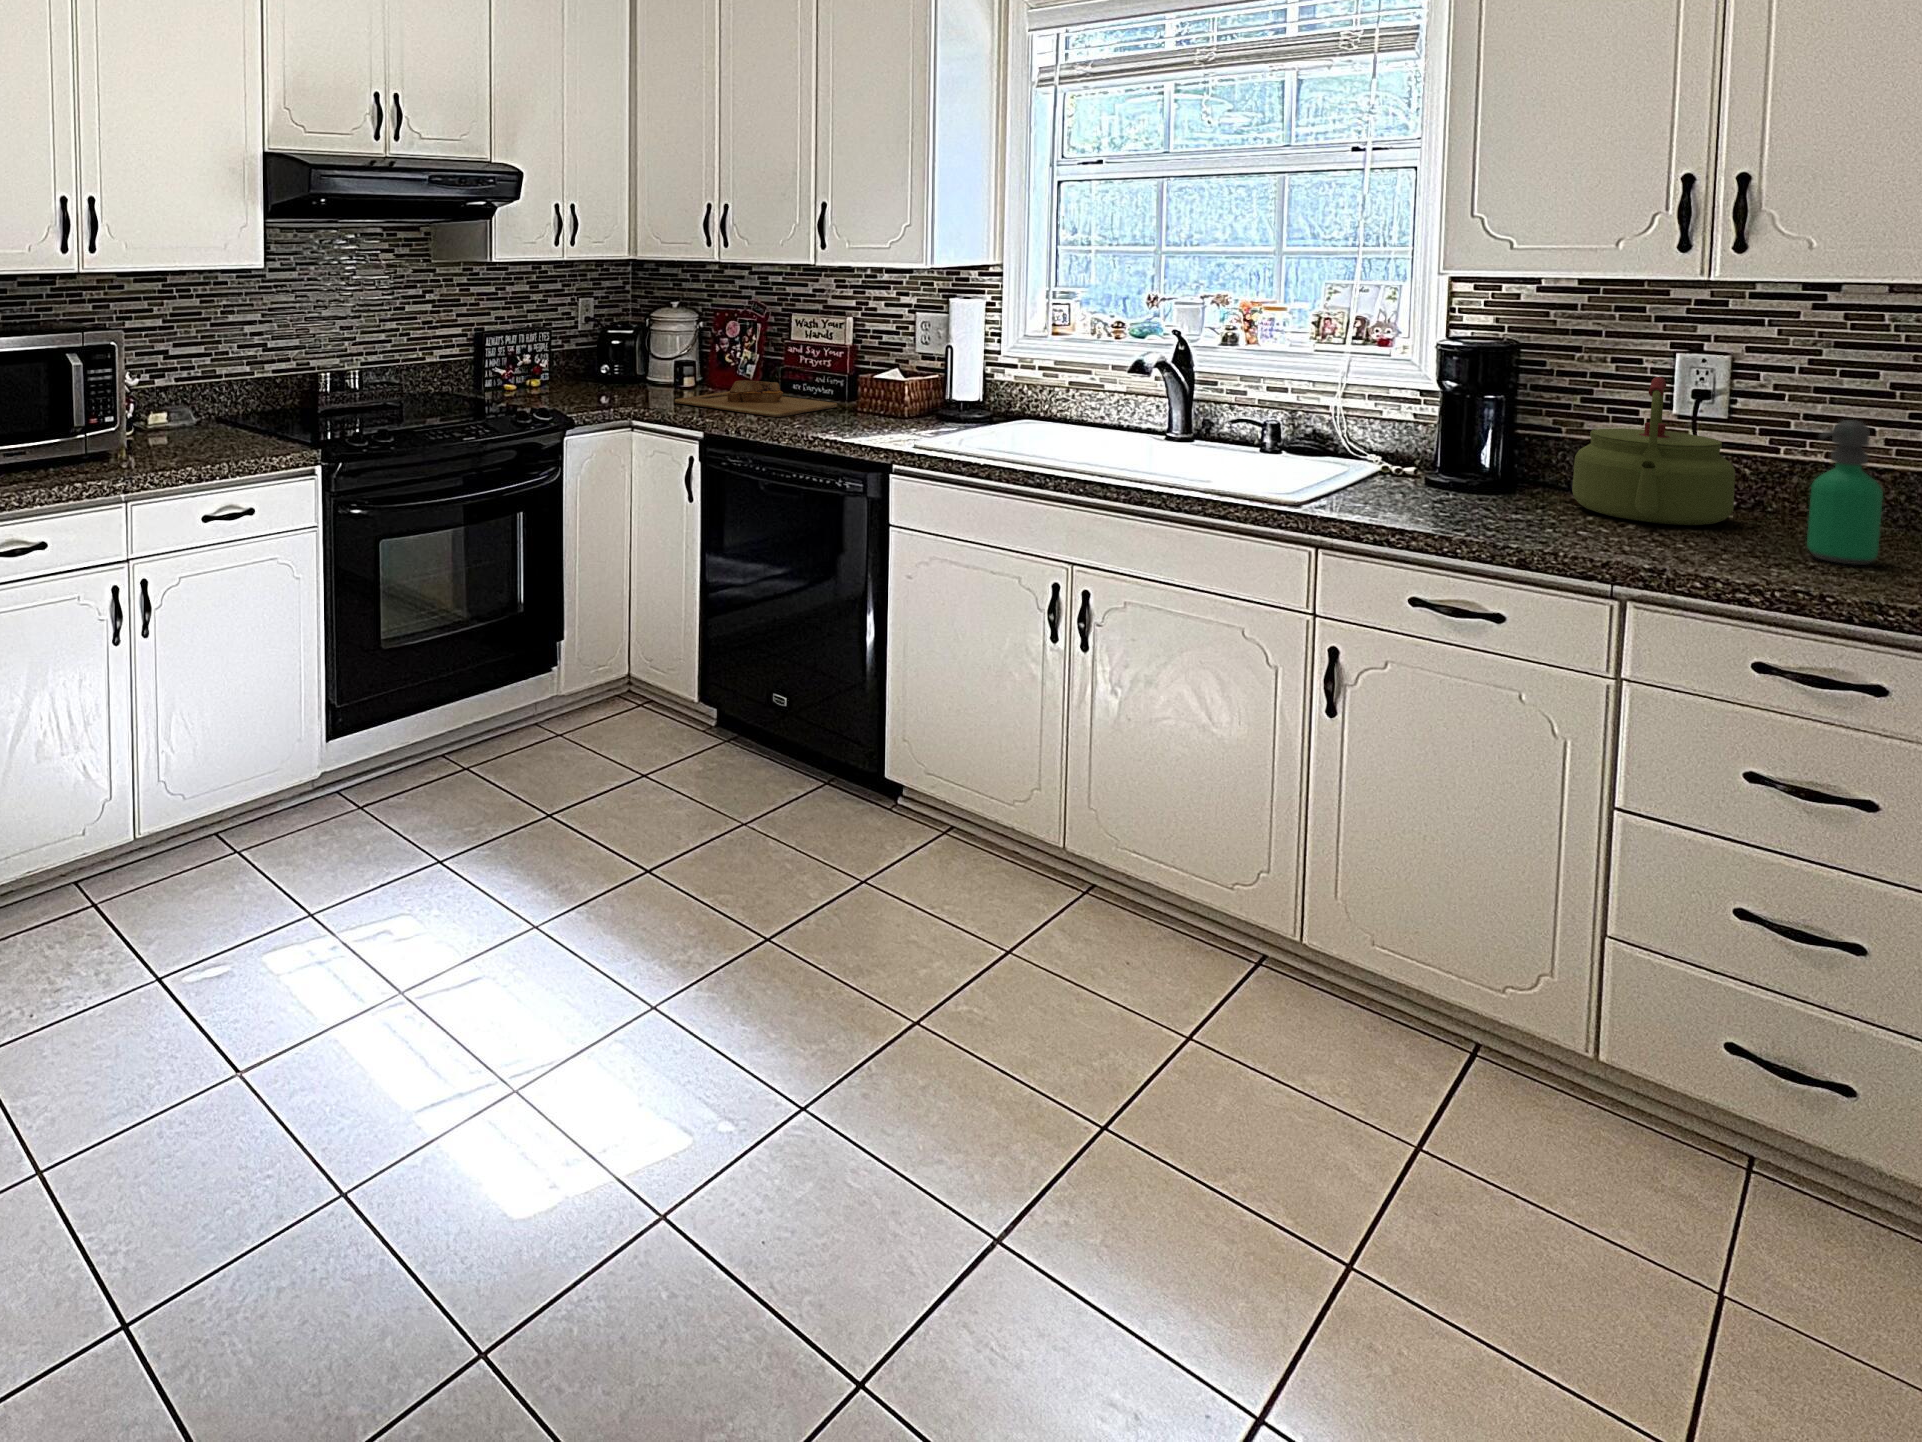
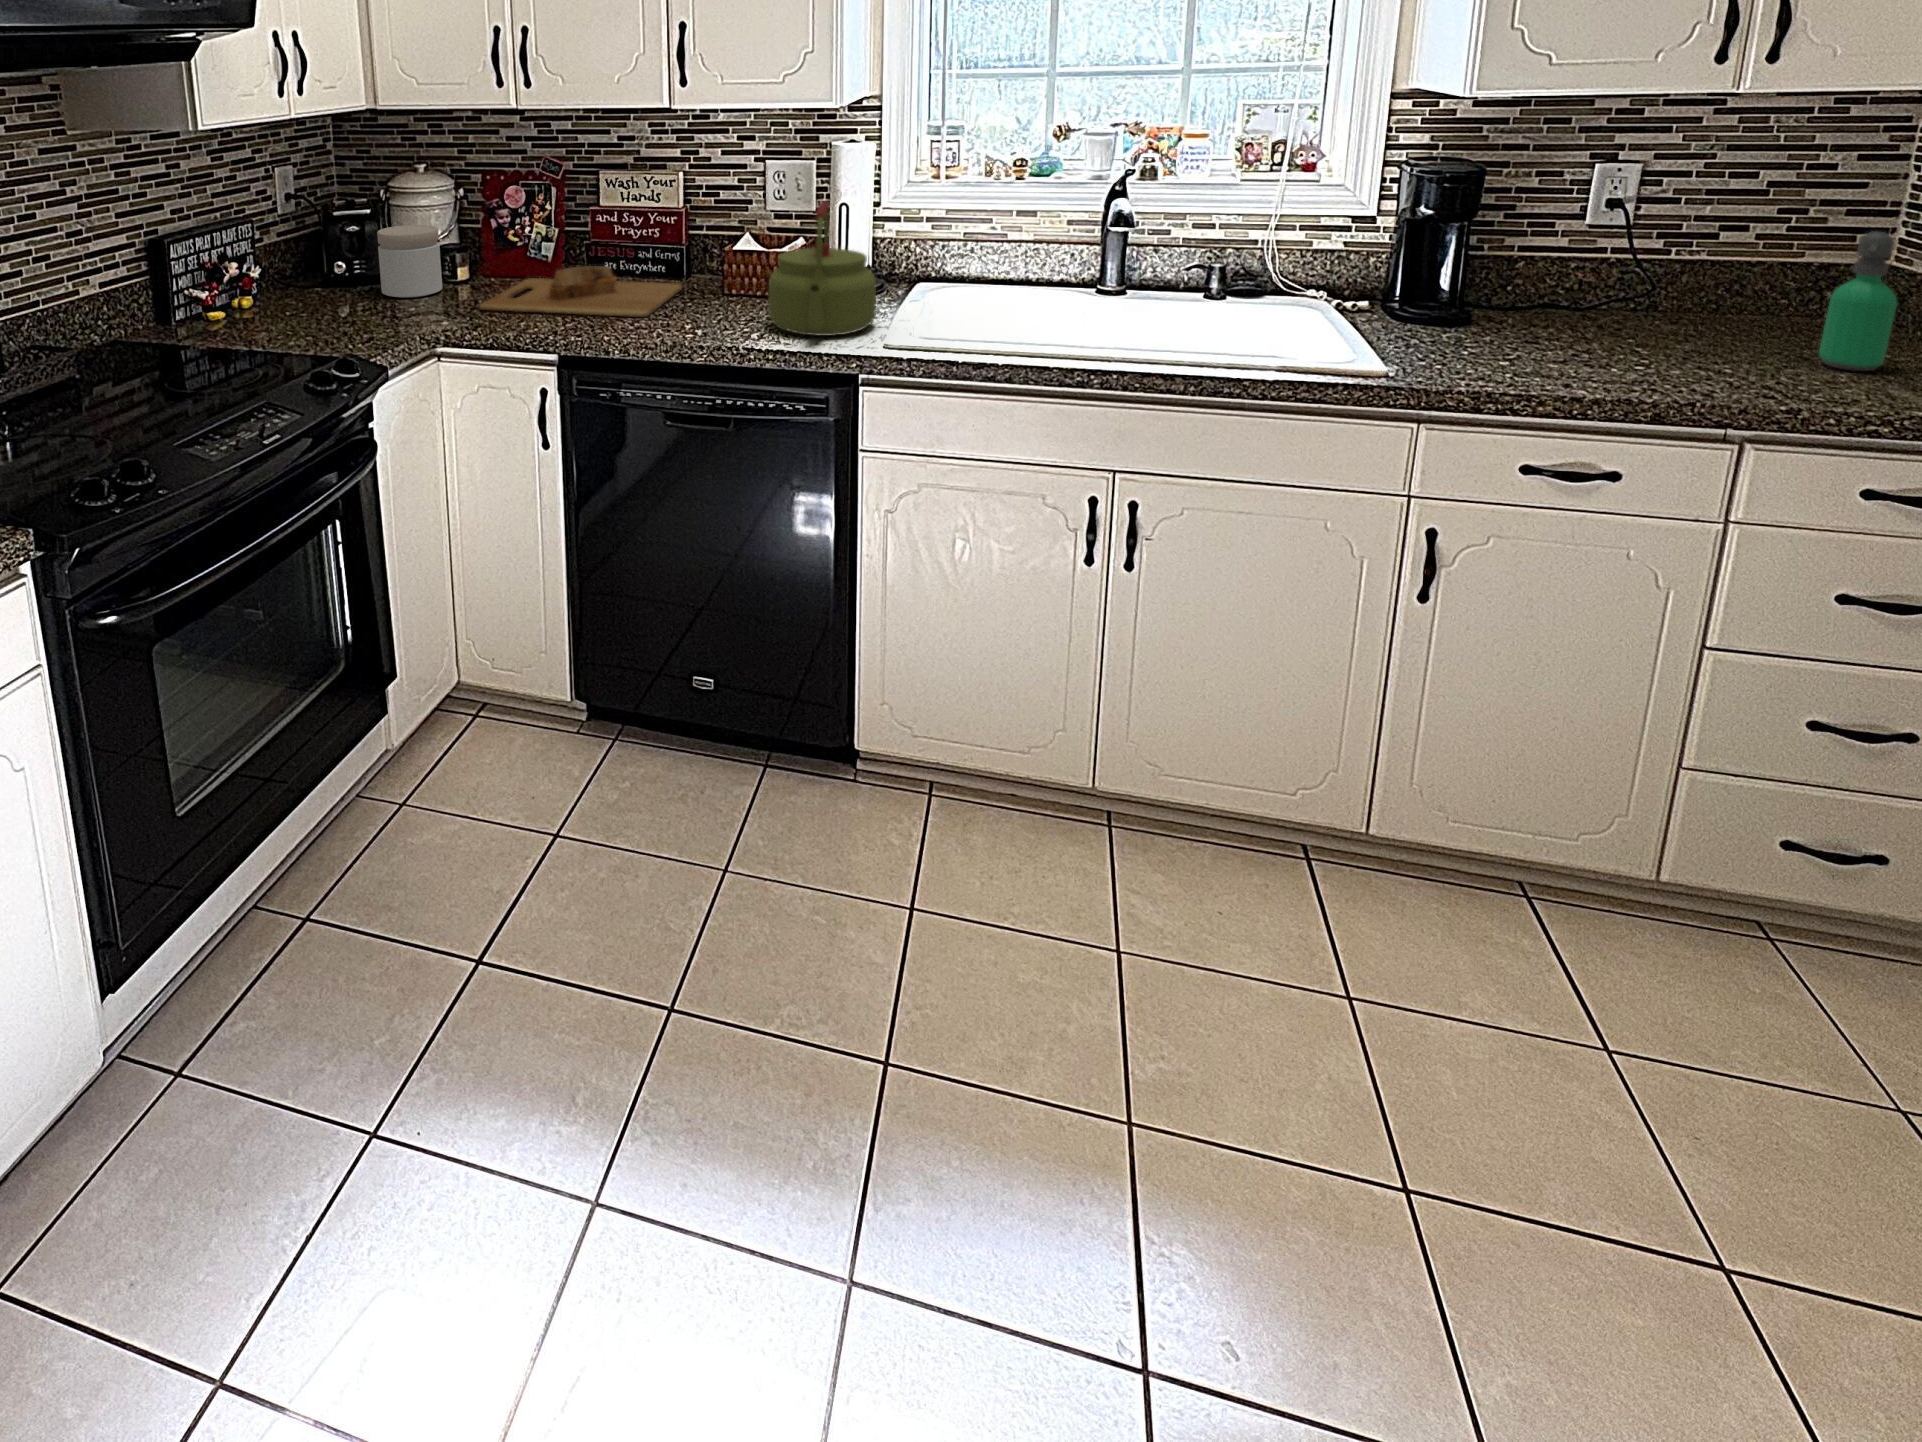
jar: none [628,344,671,394] -> present [377,225,442,298]
kettle: present [1572,377,1735,525] -> present [768,201,876,336]

